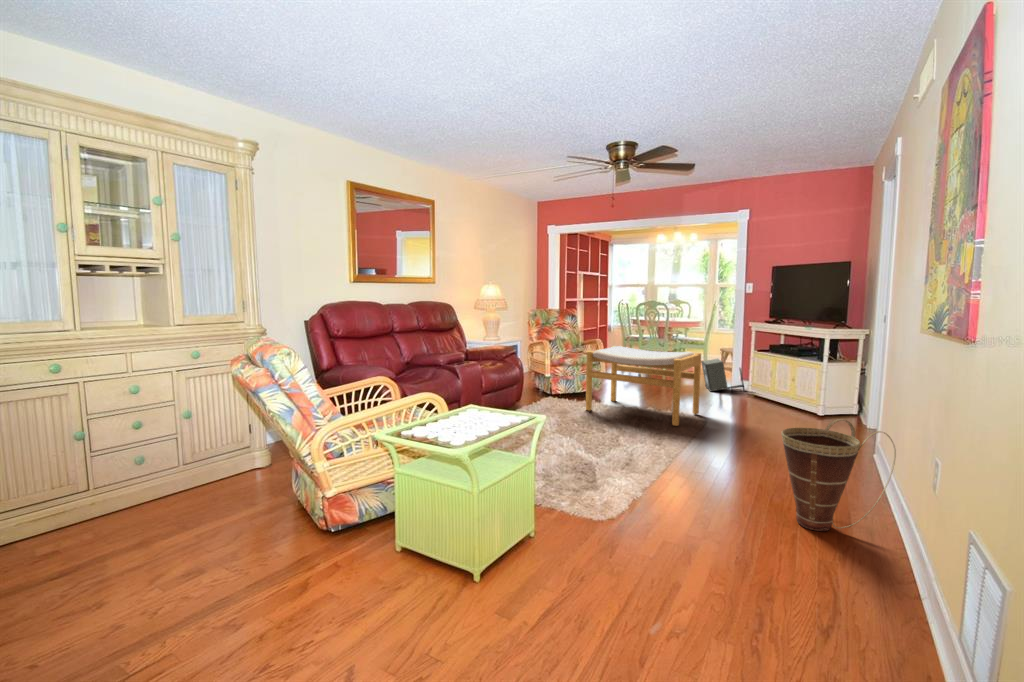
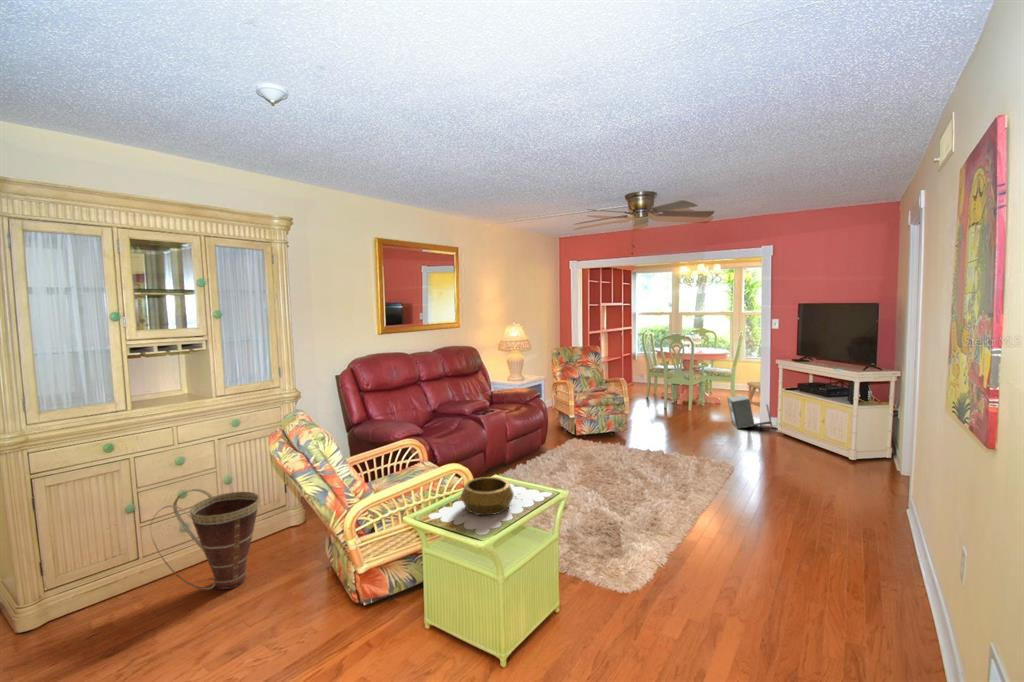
footstool: present [586,346,701,426] -> none [610,388,726,473]
decorative bowl: none [435,399,490,433] -> present [461,477,514,515]
basket: present [782,419,896,531] -> present [151,489,259,590]

